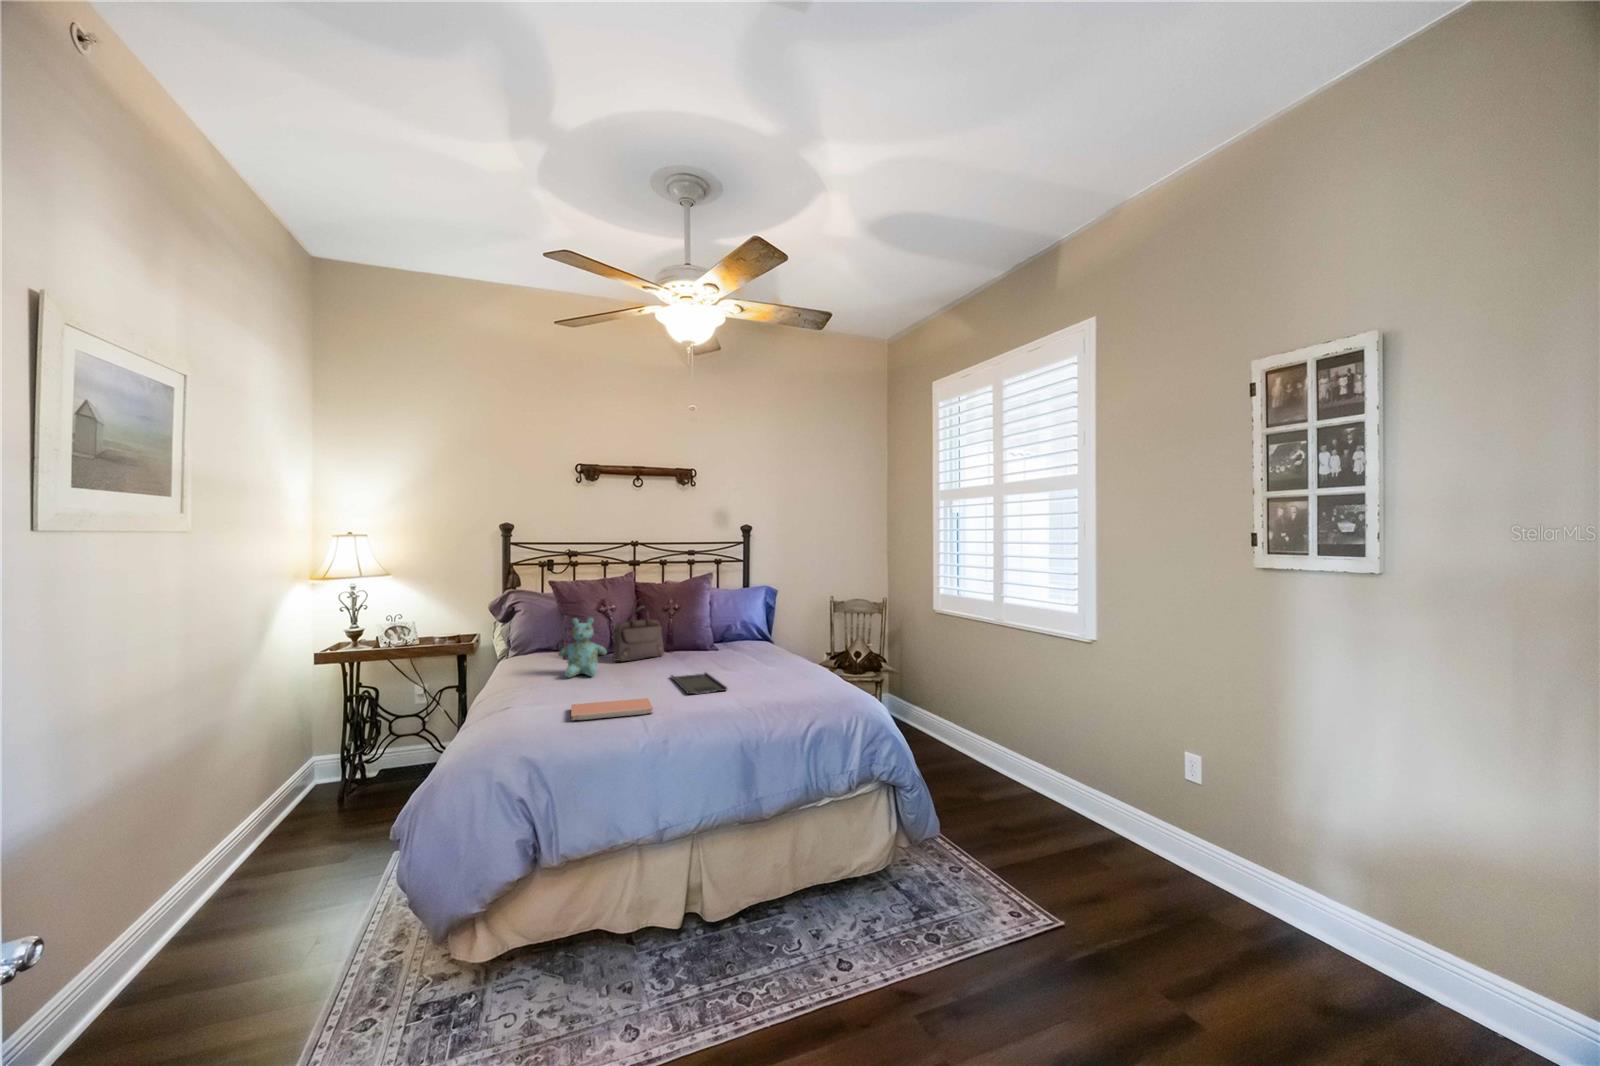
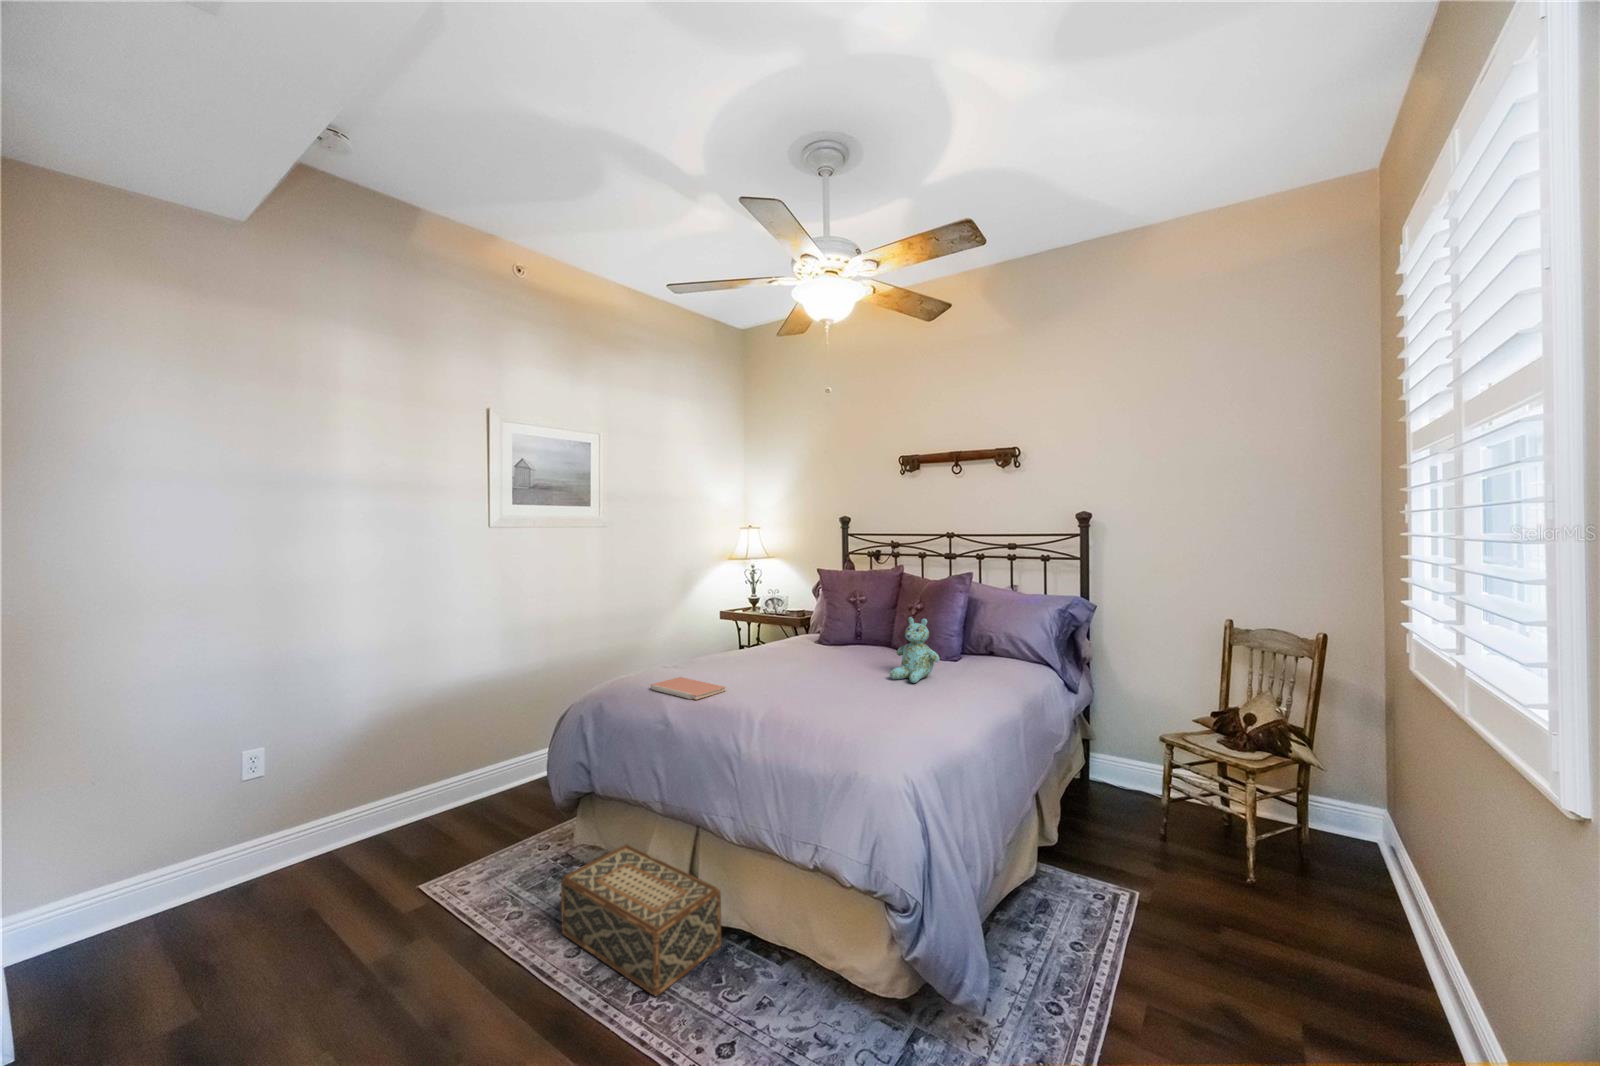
handbag: present [613,602,664,661] -> none [823,594,879,656]
stuffed bear: present [559,618,606,677] -> present [890,617,940,683]
tray: present [670,672,727,694] -> none [764,673,842,700]
woven basket: none [581,878,757,1032] -> present [561,845,721,996]

